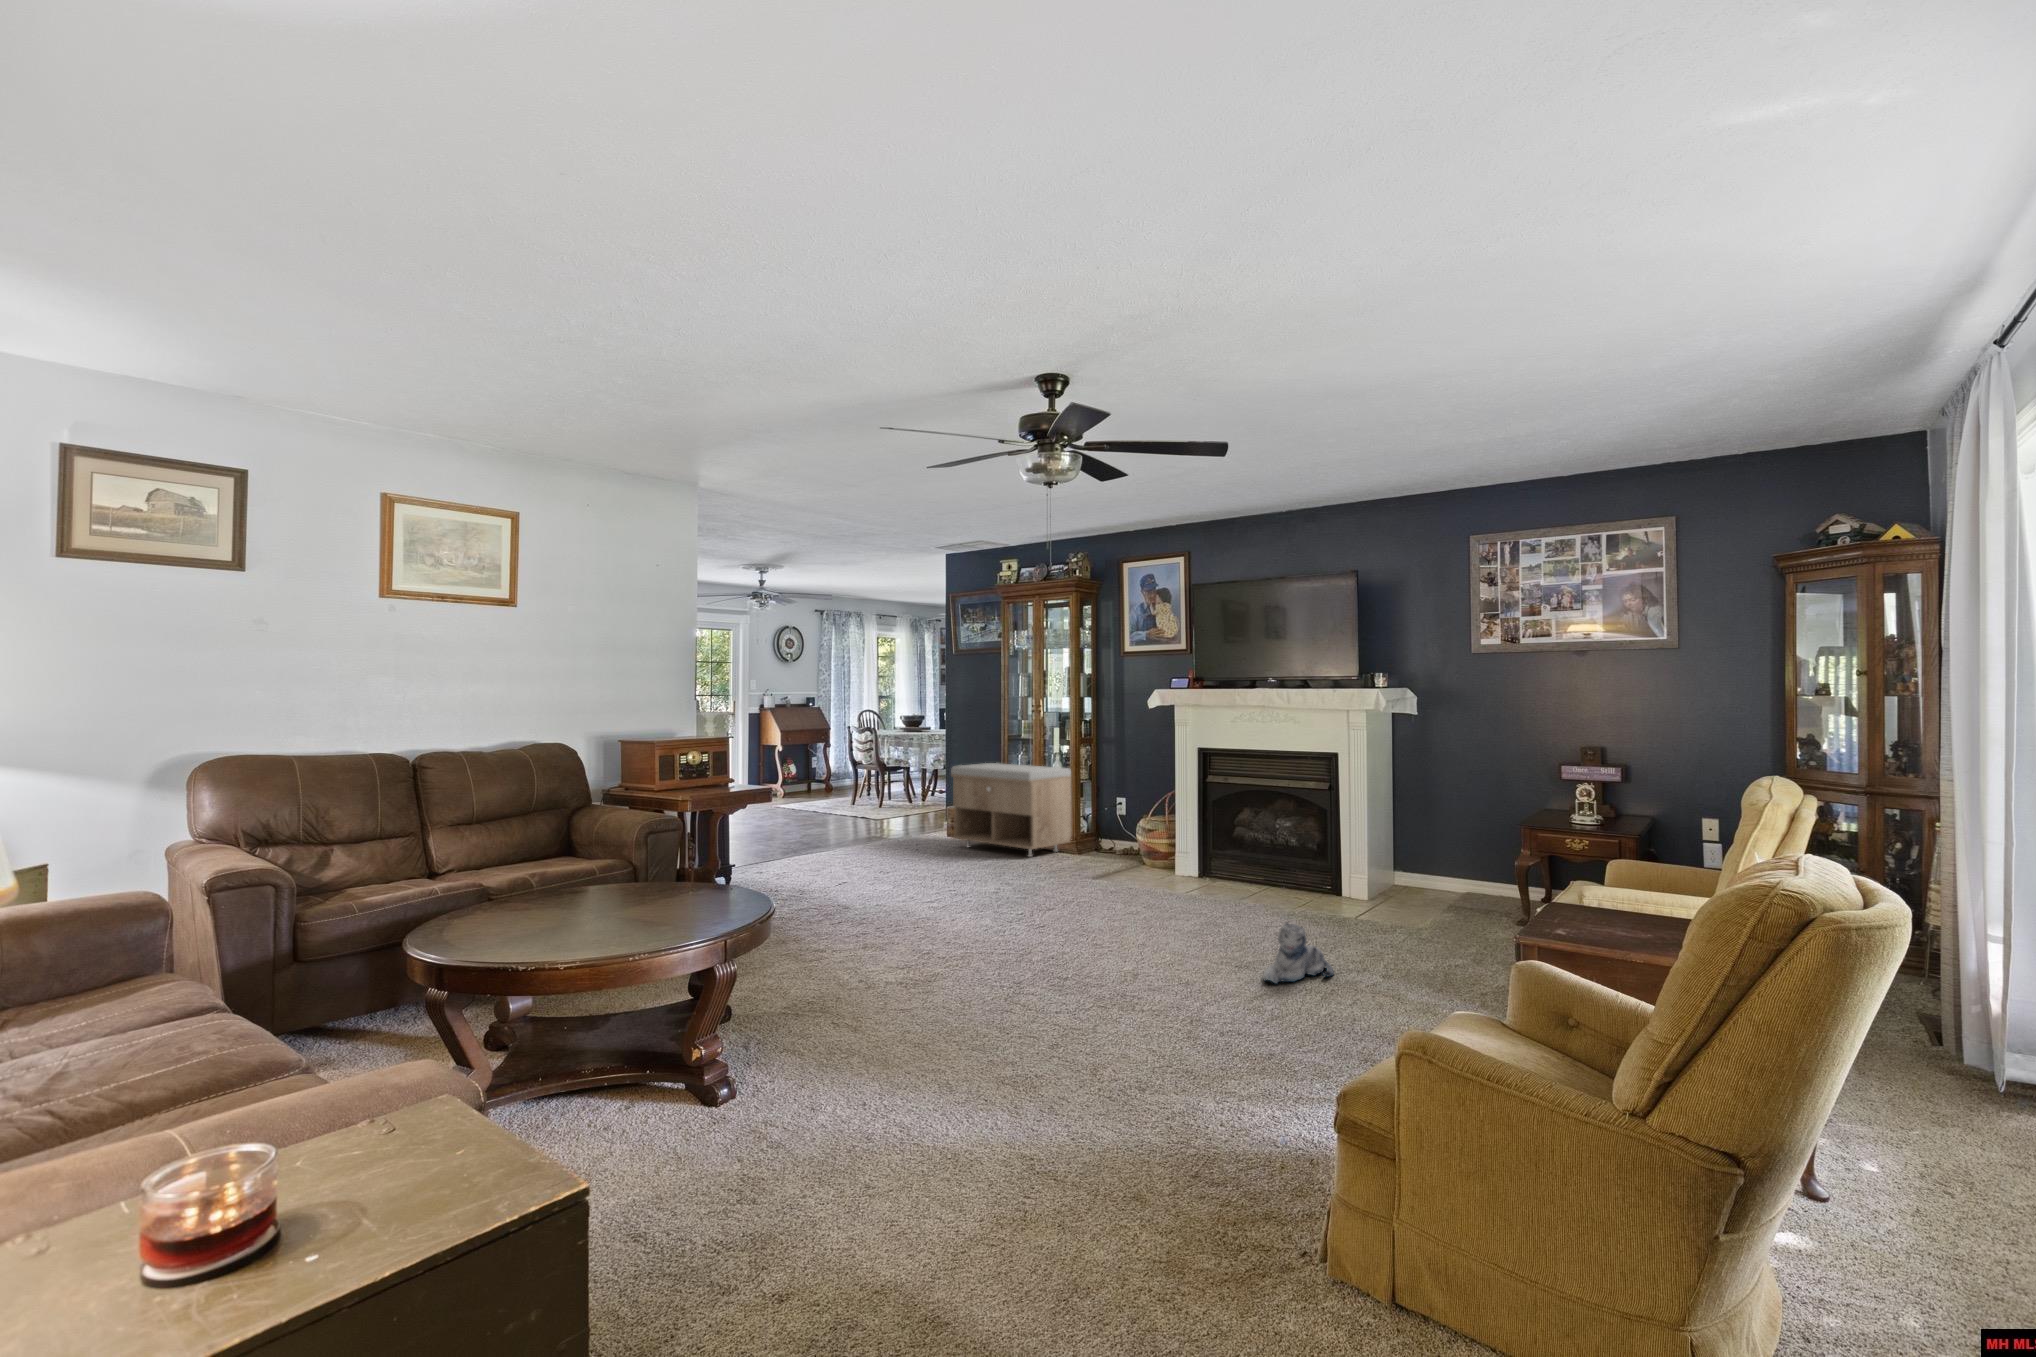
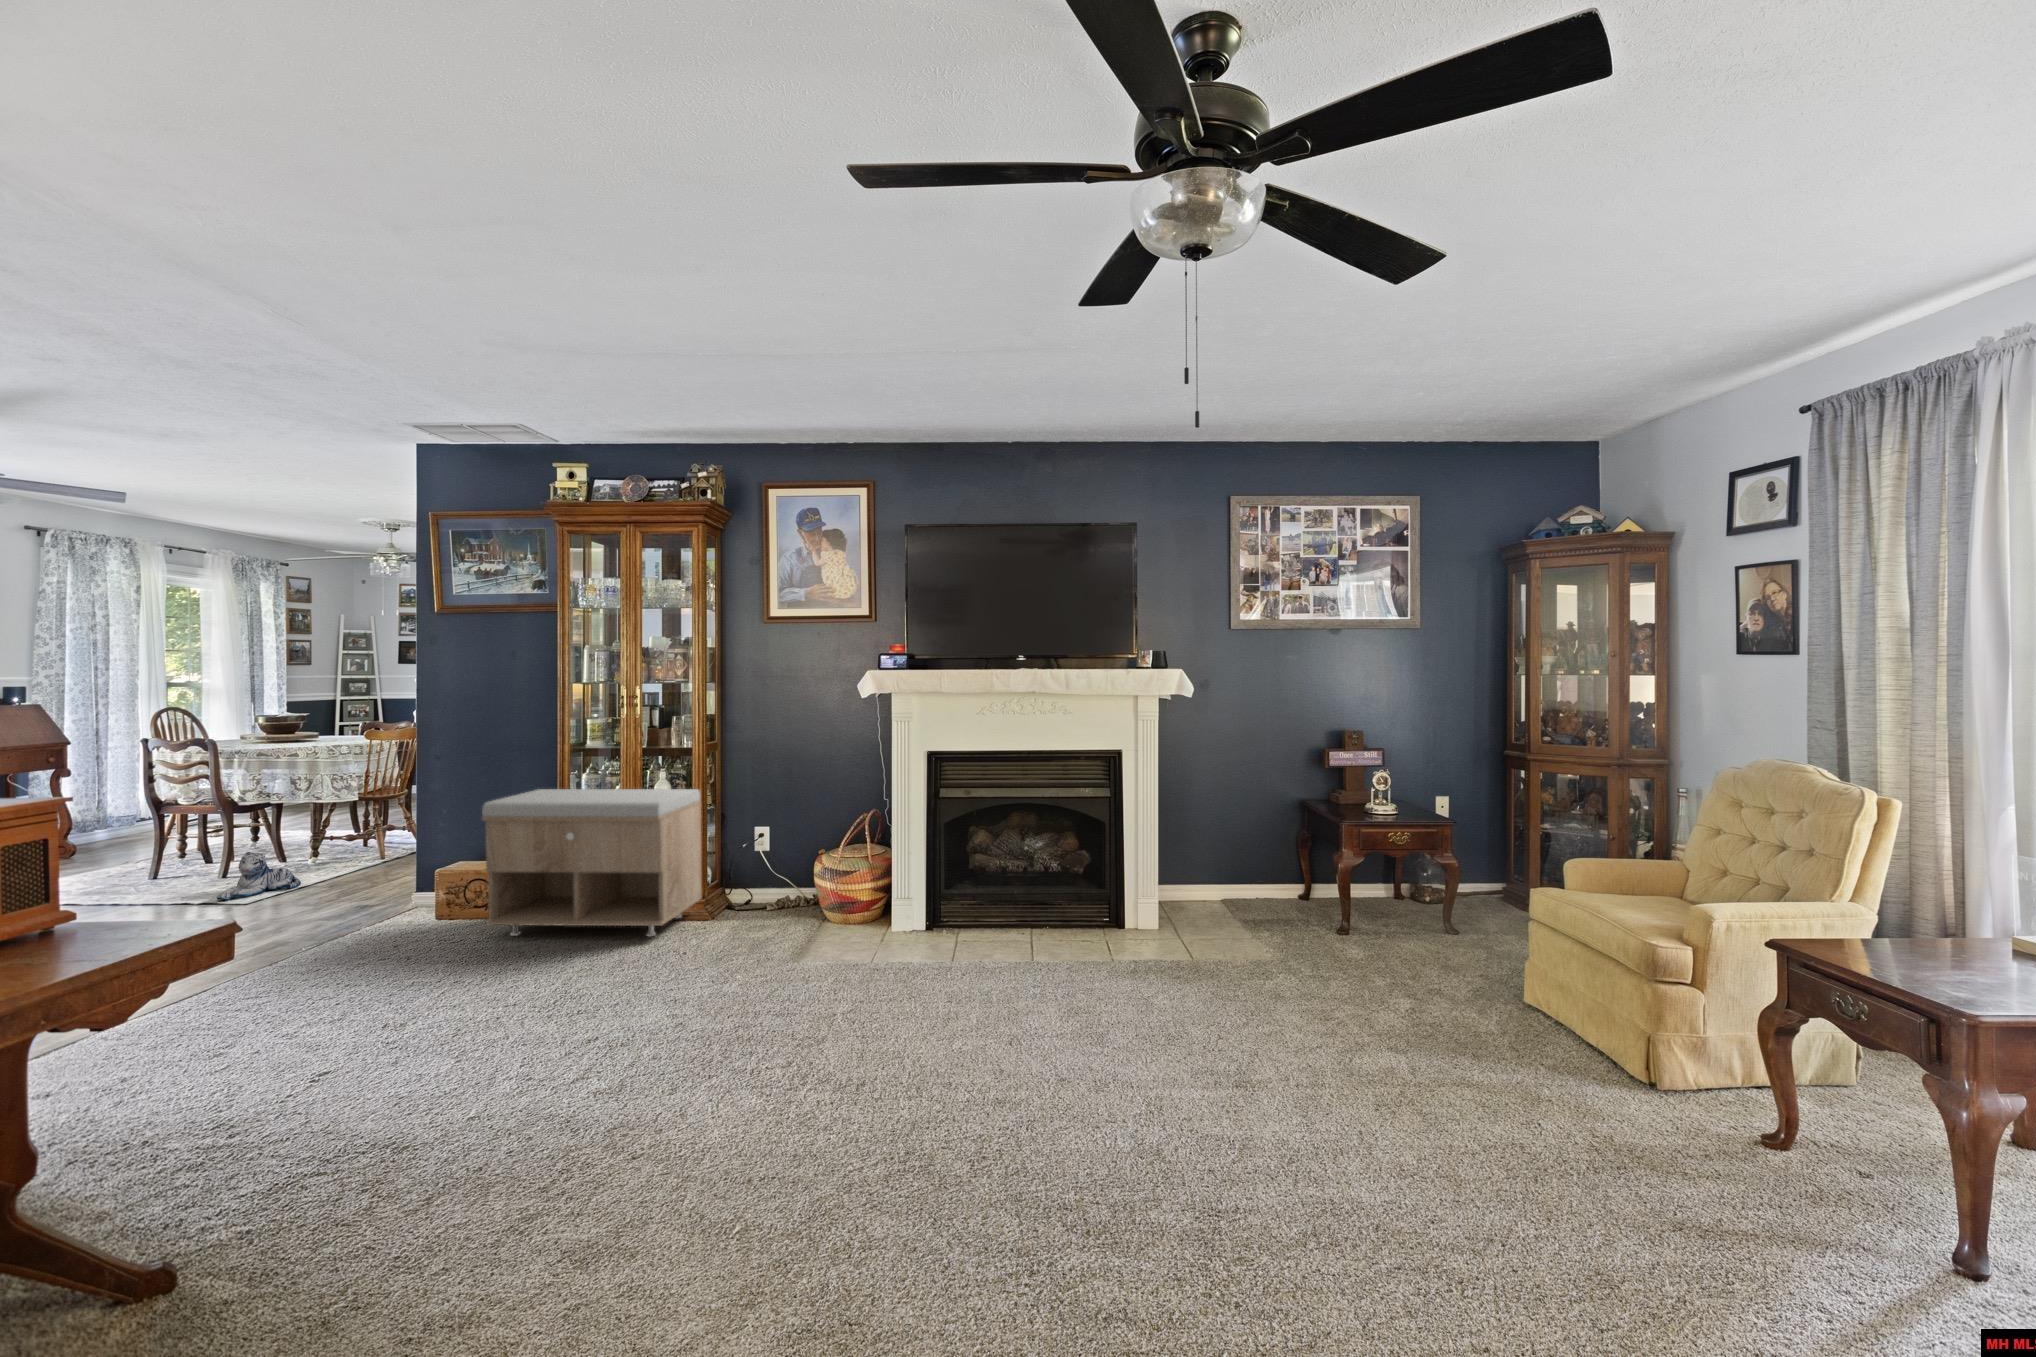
plush toy: present [1264,922,1334,983] -> present [217,852,301,900]

